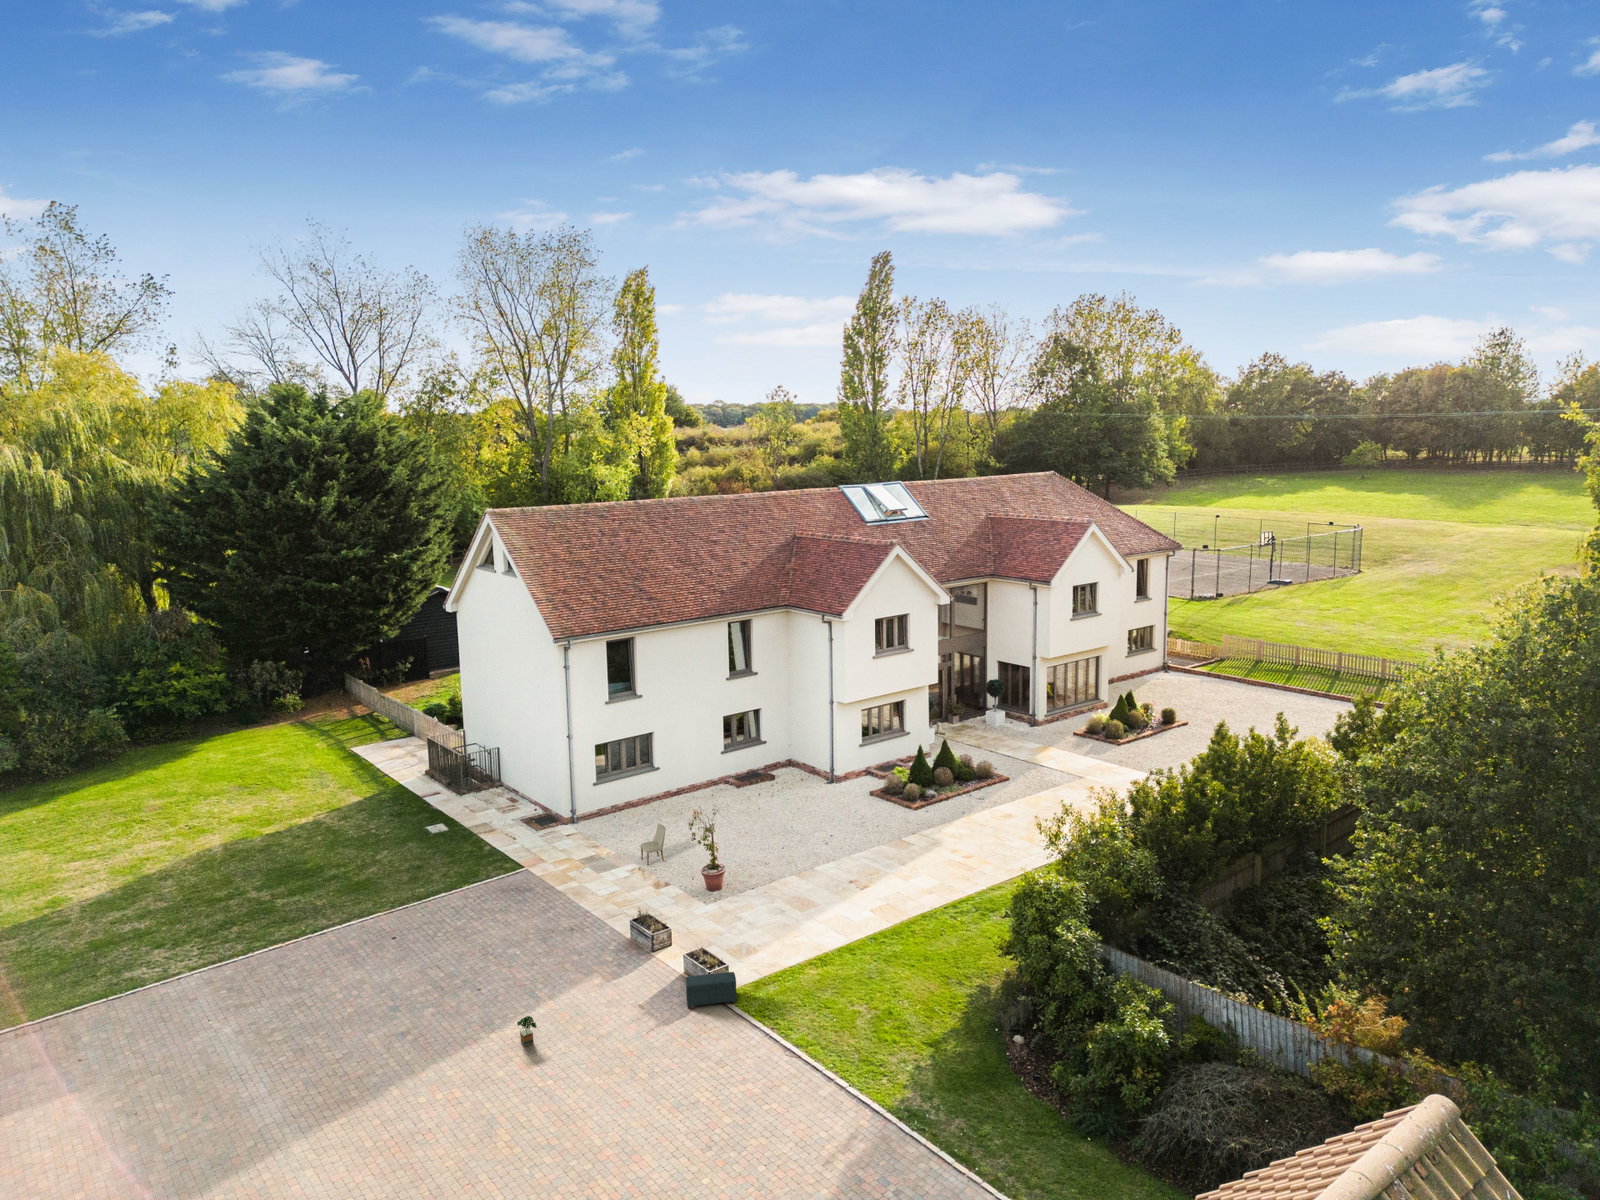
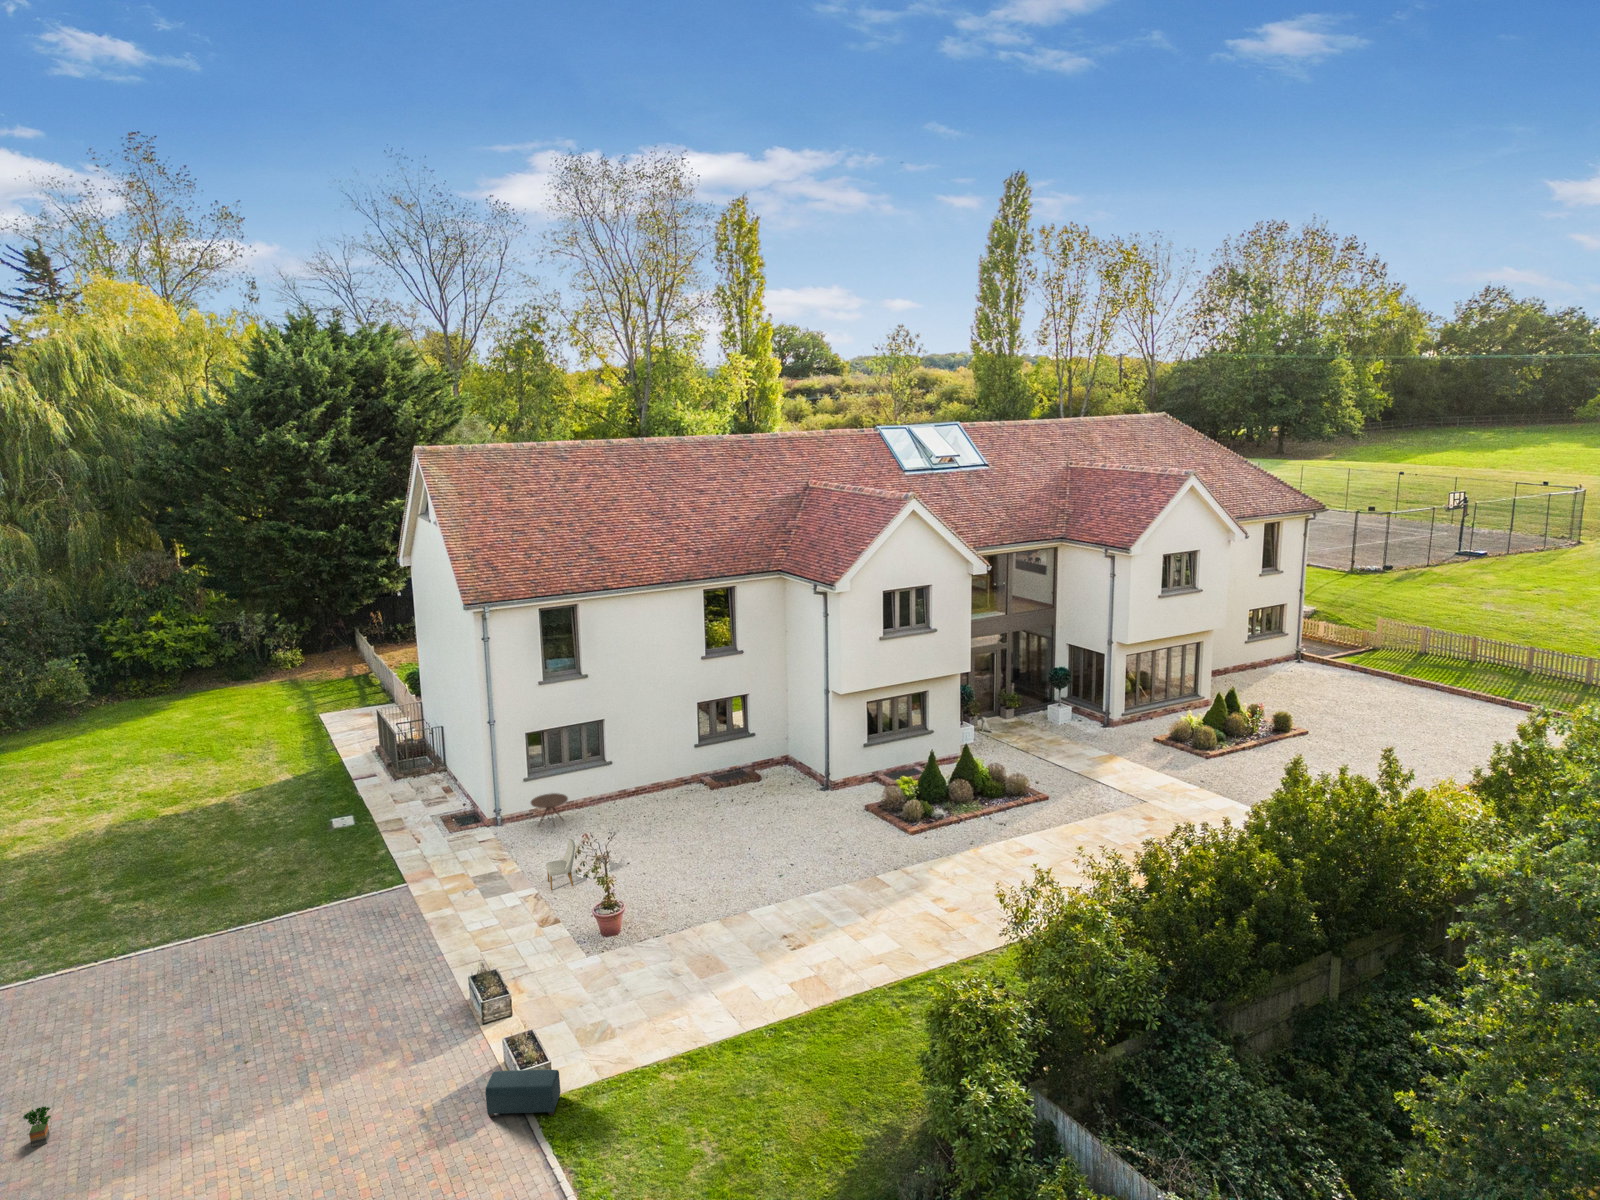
round table: none [602,794,633,822] -> present [531,793,568,823]
potted tree: present [517,1016,537,1047] -> present [23,1106,51,1147]

